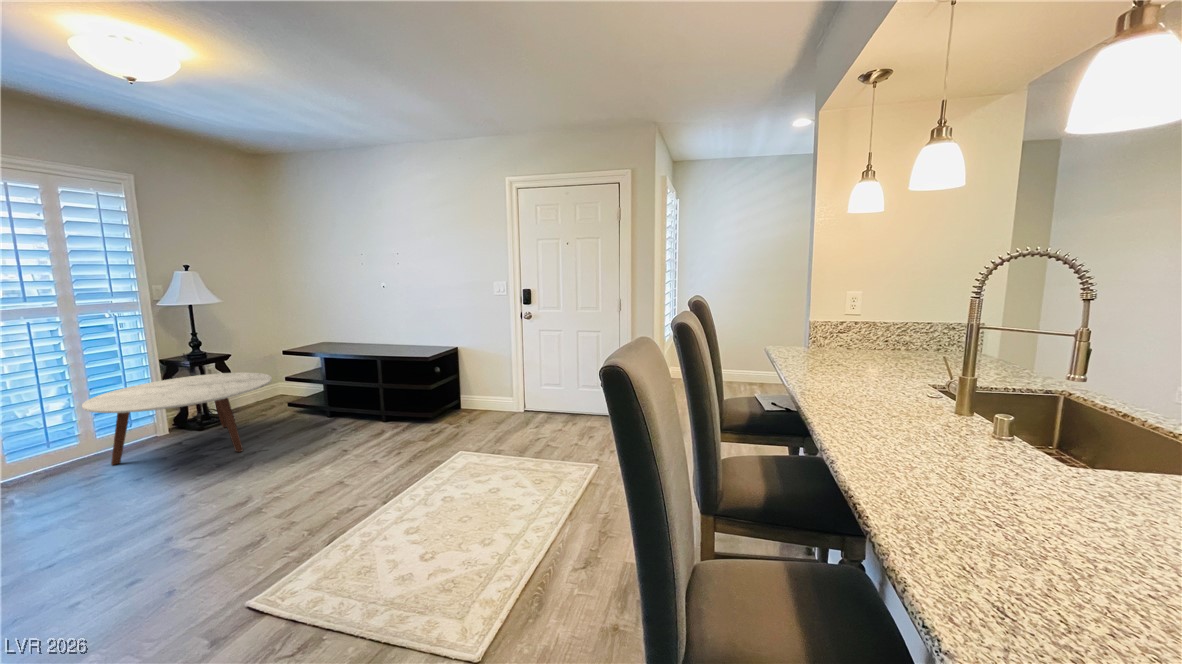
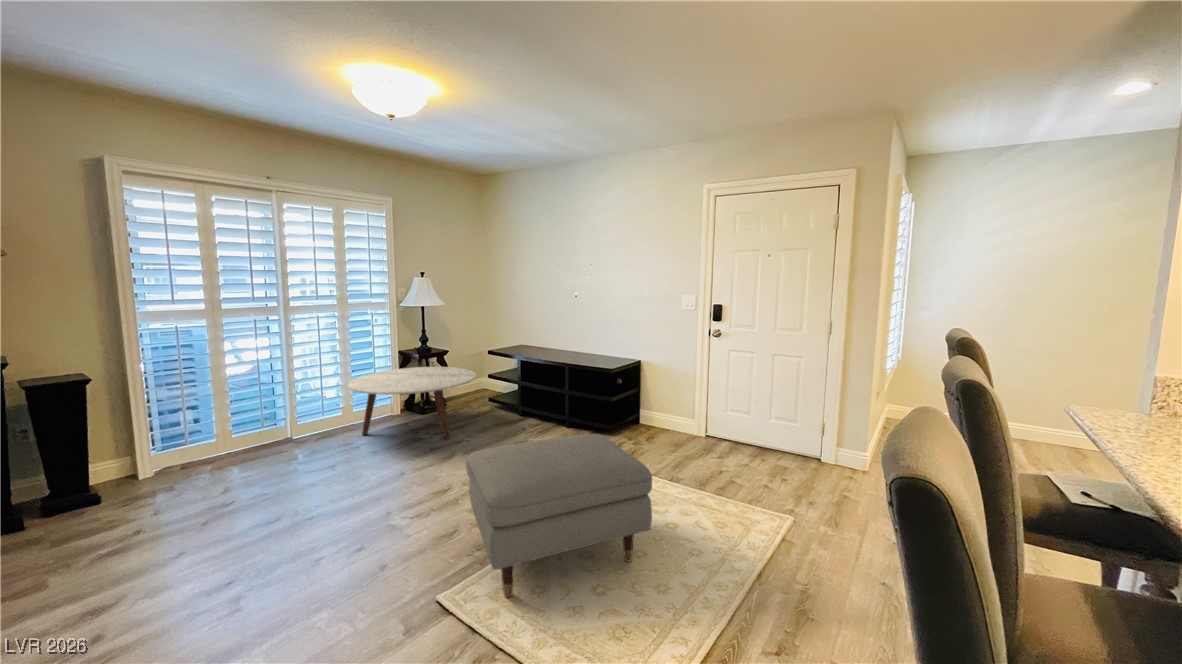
ottoman: none [270,419,471,584] -> present [466,434,652,597]

